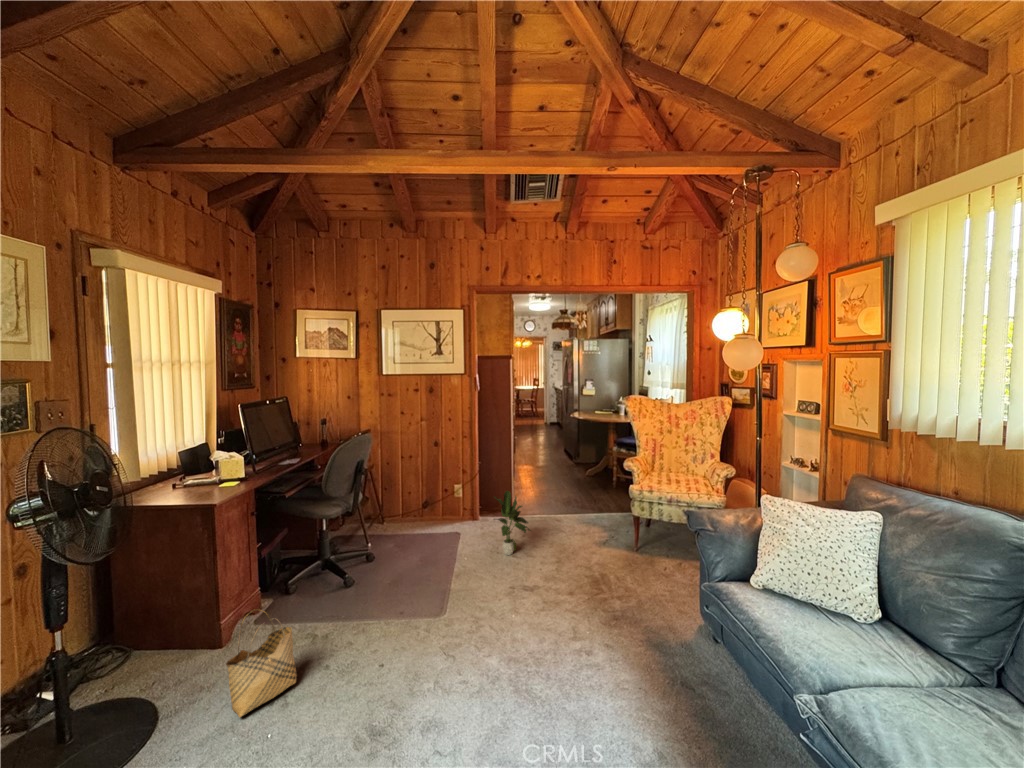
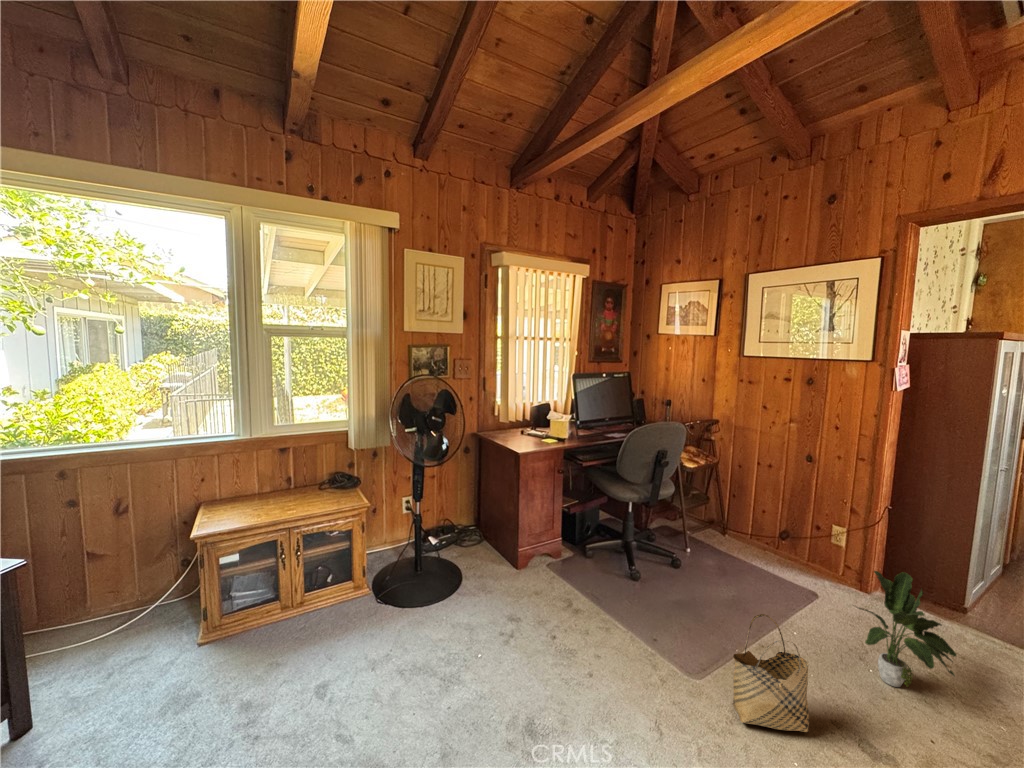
woven basket: present [226,609,297,717] -> present [732,614,809,732]

